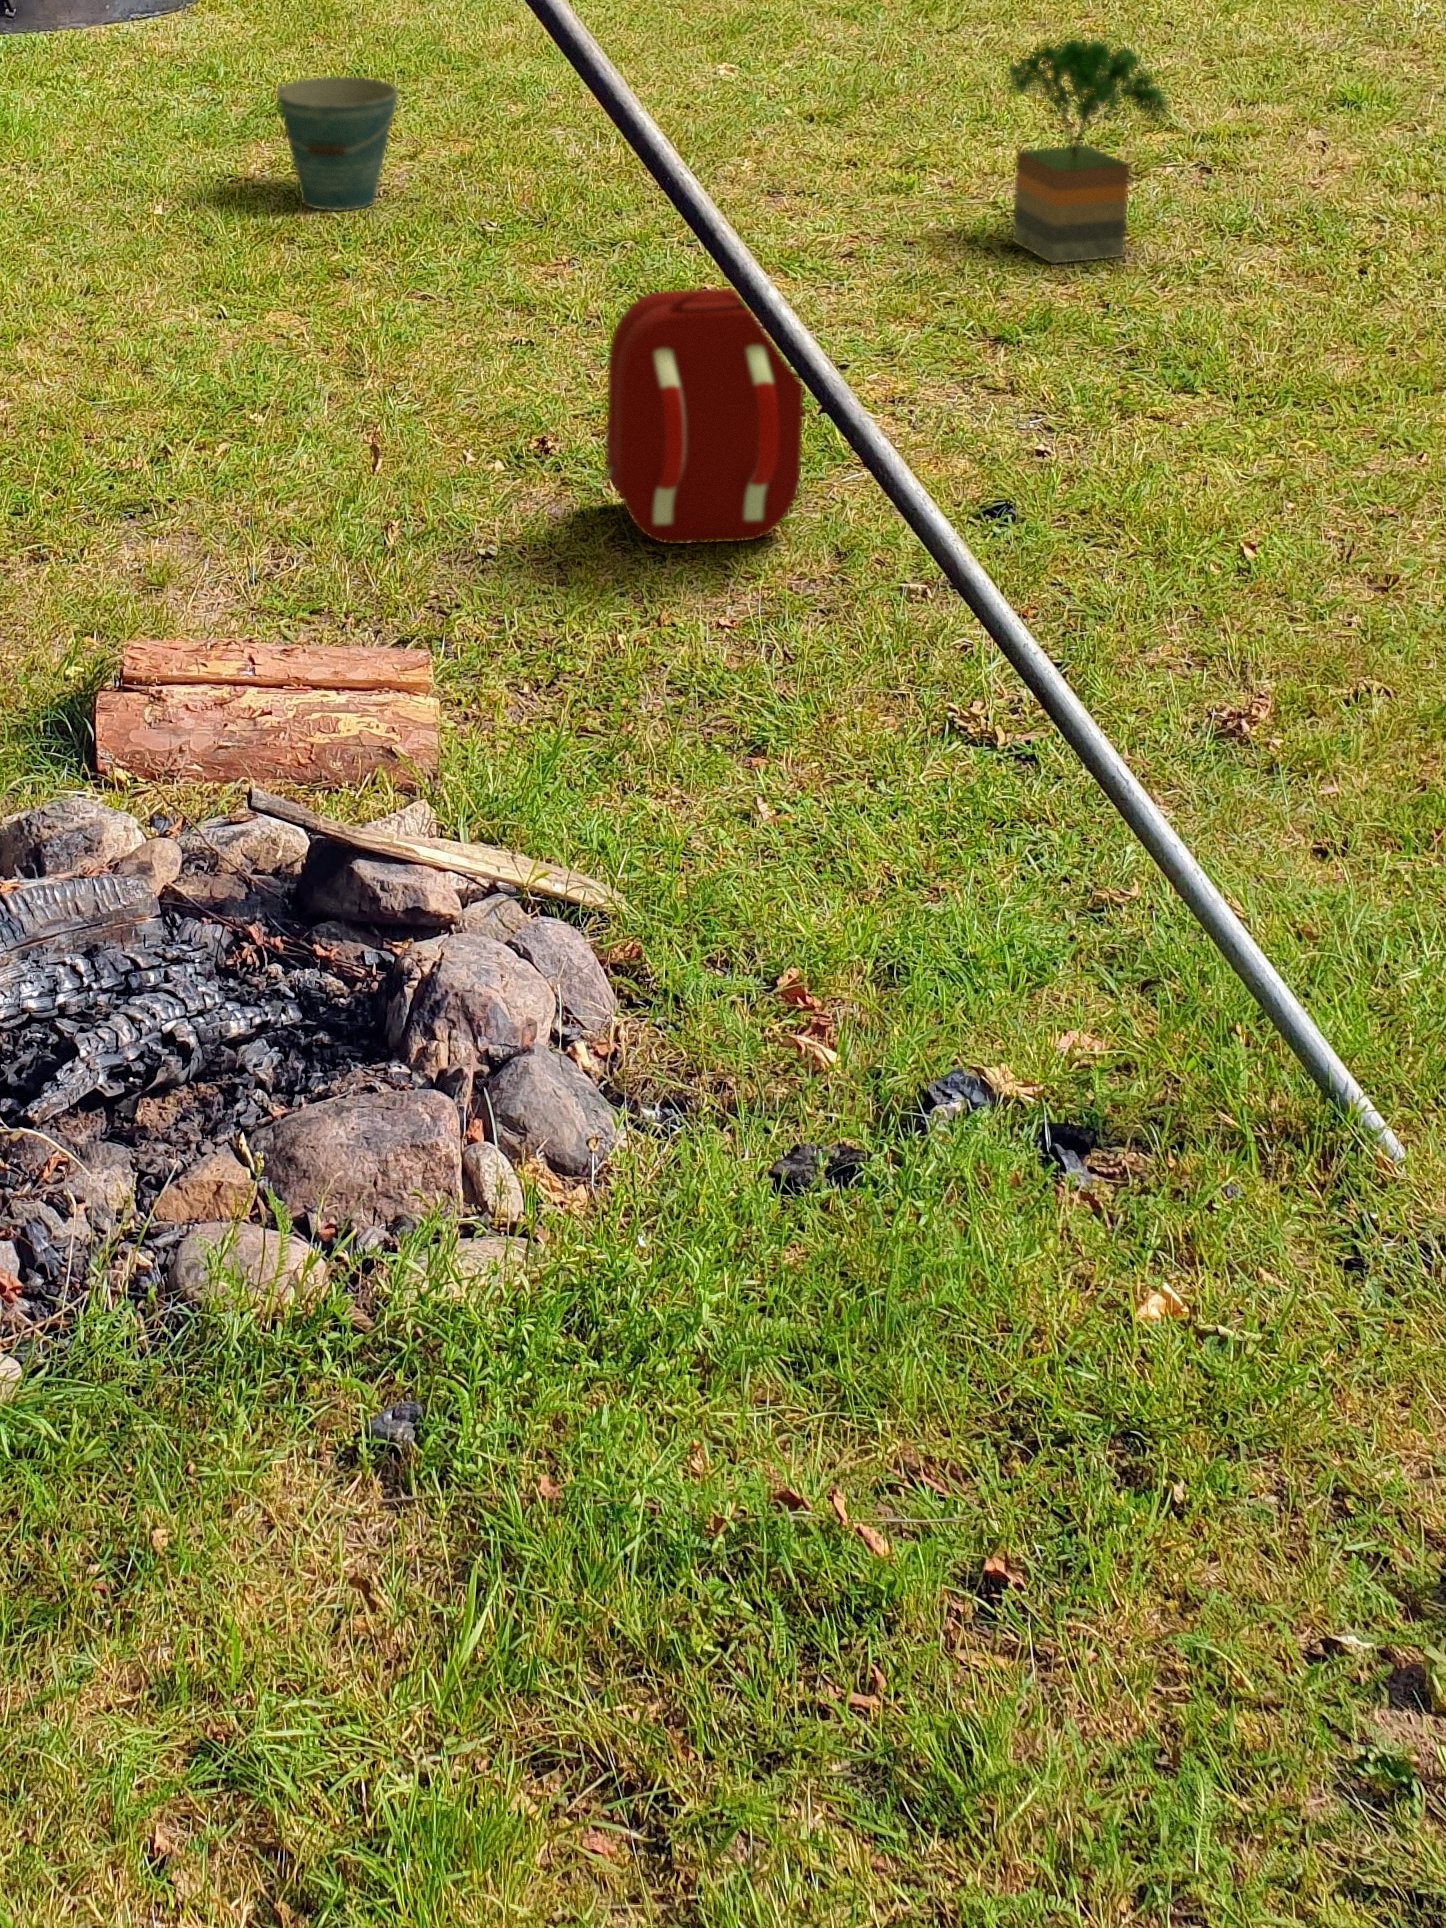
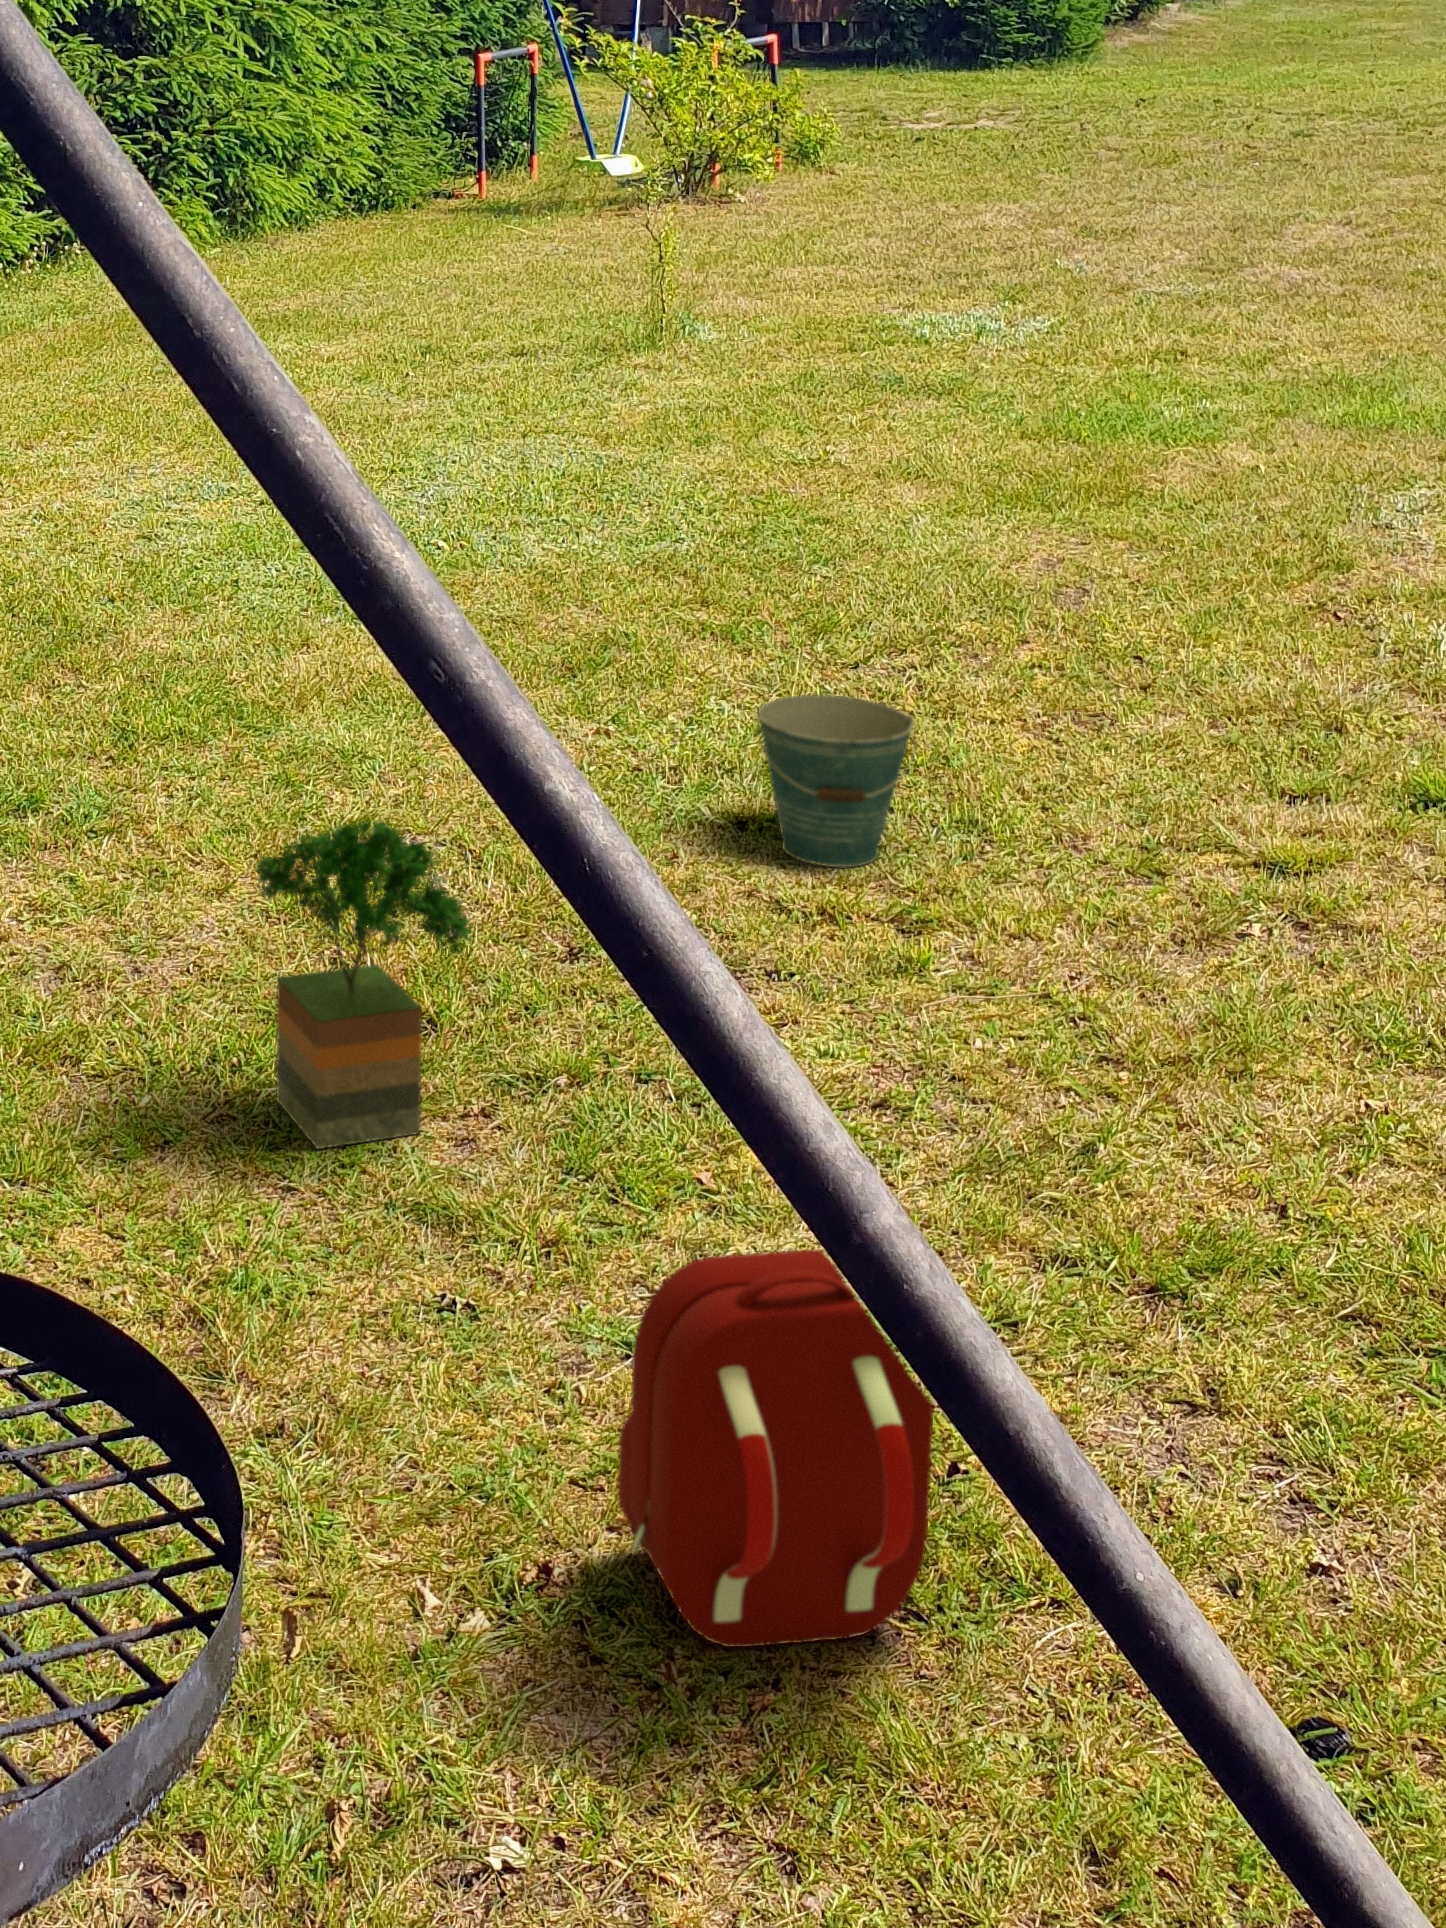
potted tree: present [1004,39,1169,263] -> present [254,819,473,1149]
bucket: present [274,77,398,211] -> present [757,695,916,867]

